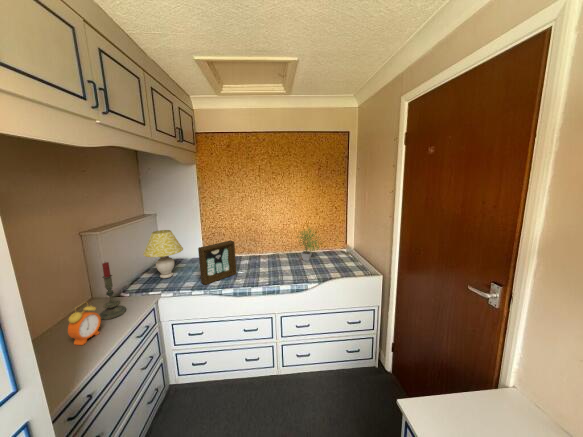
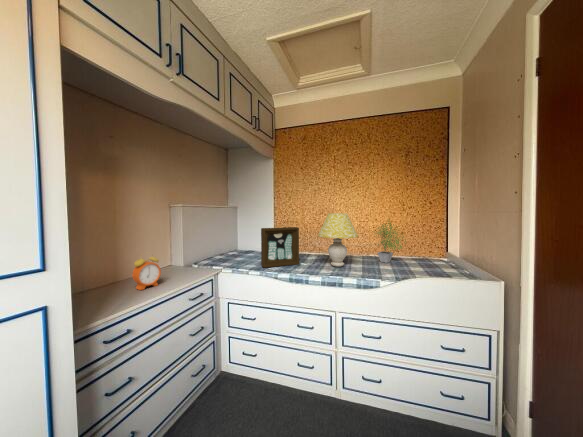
table lamp: present [143,230,183,278] -> present [318,213,358,267]
candle: present [100,262,126,320] -> none [166,224,188,278]

